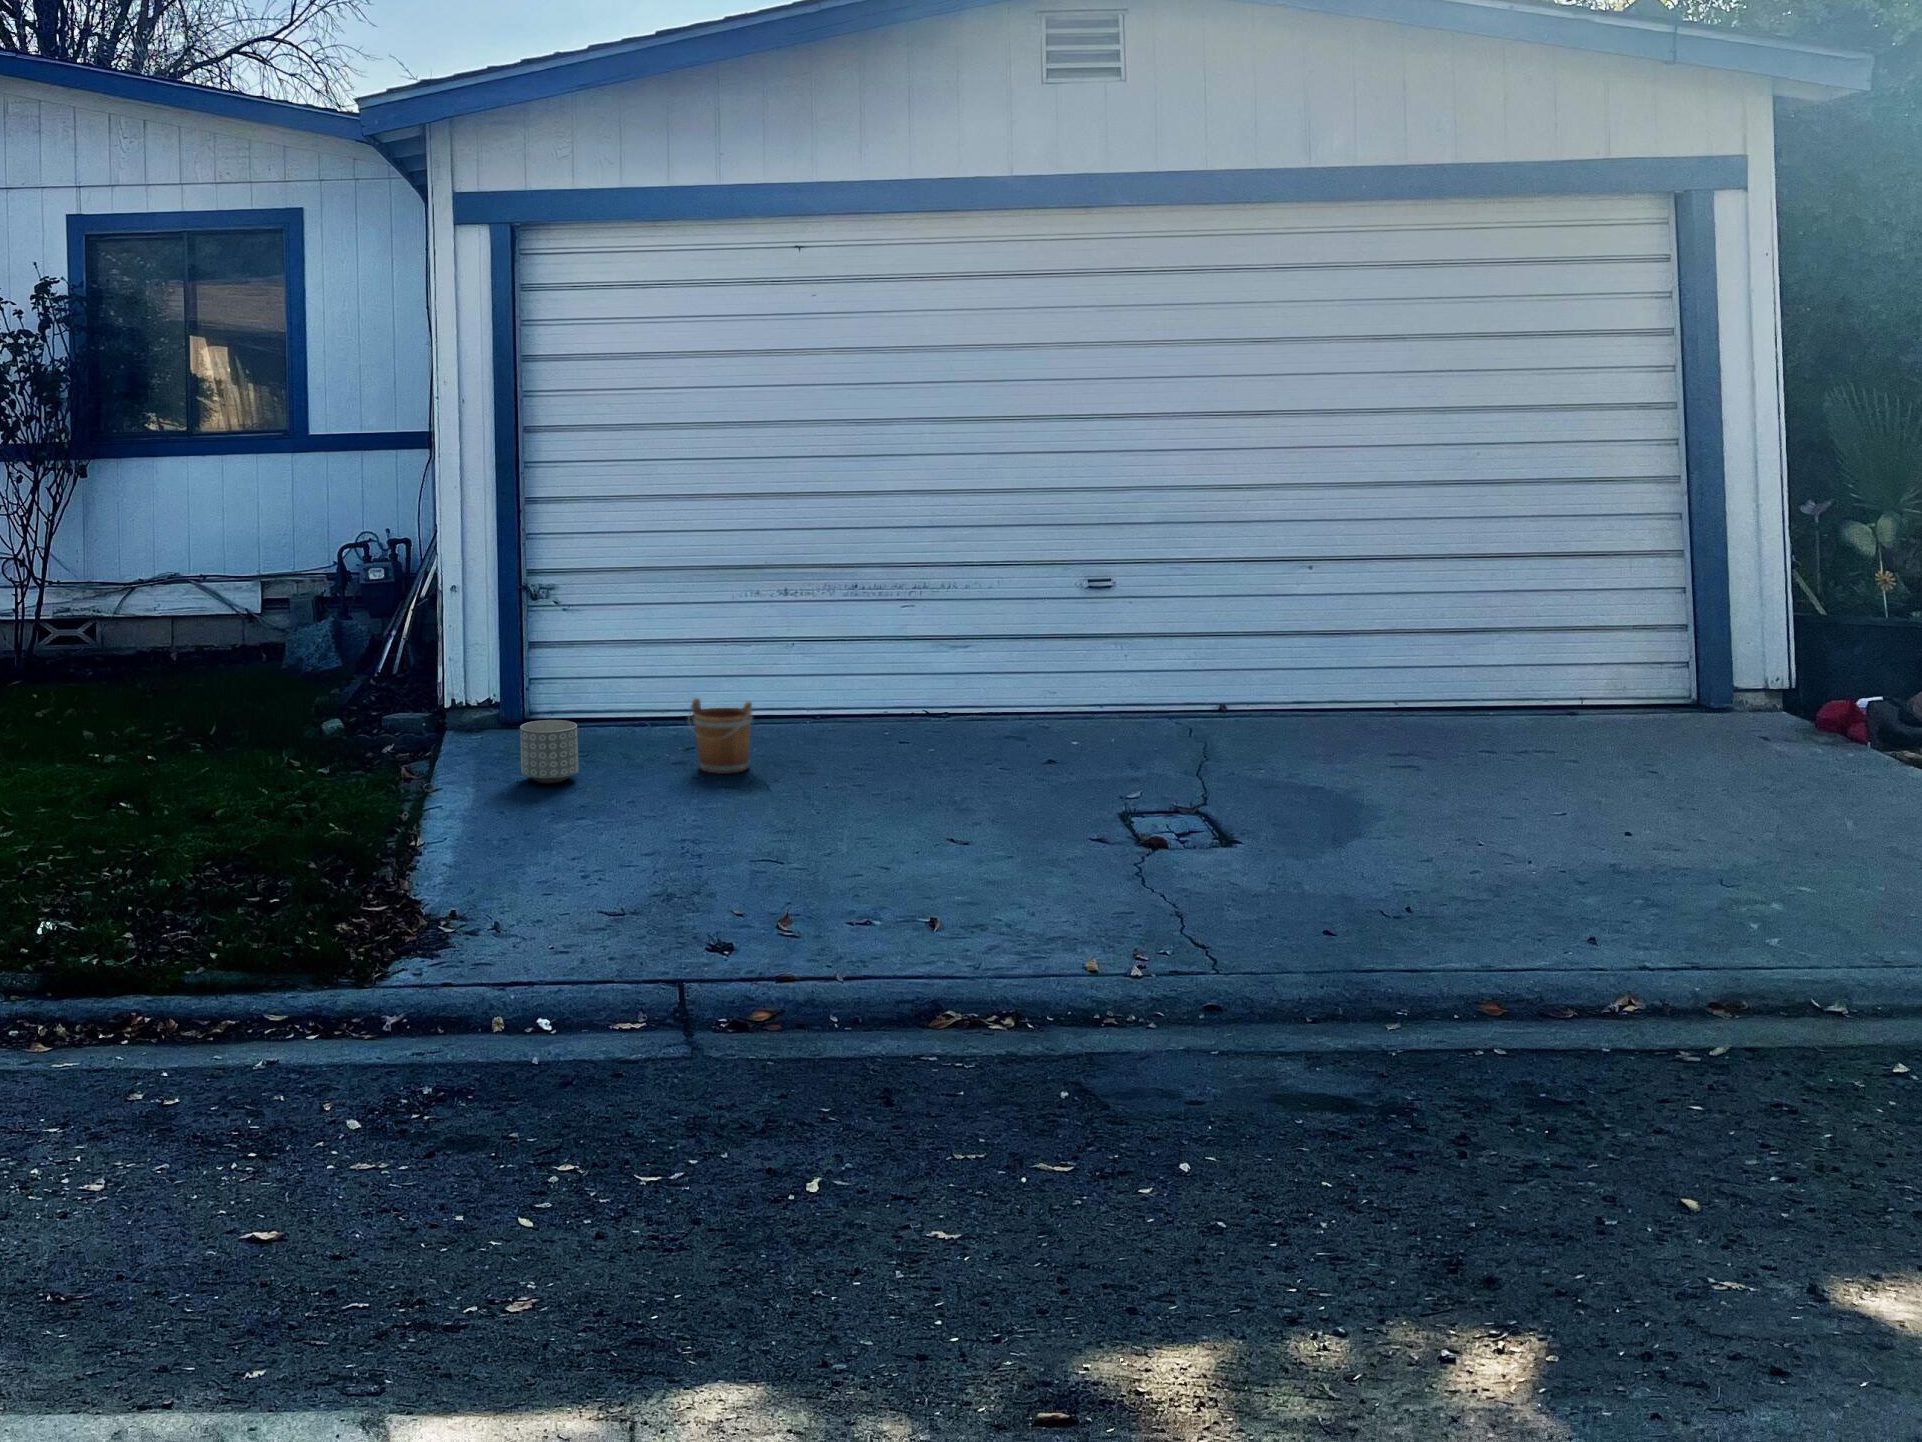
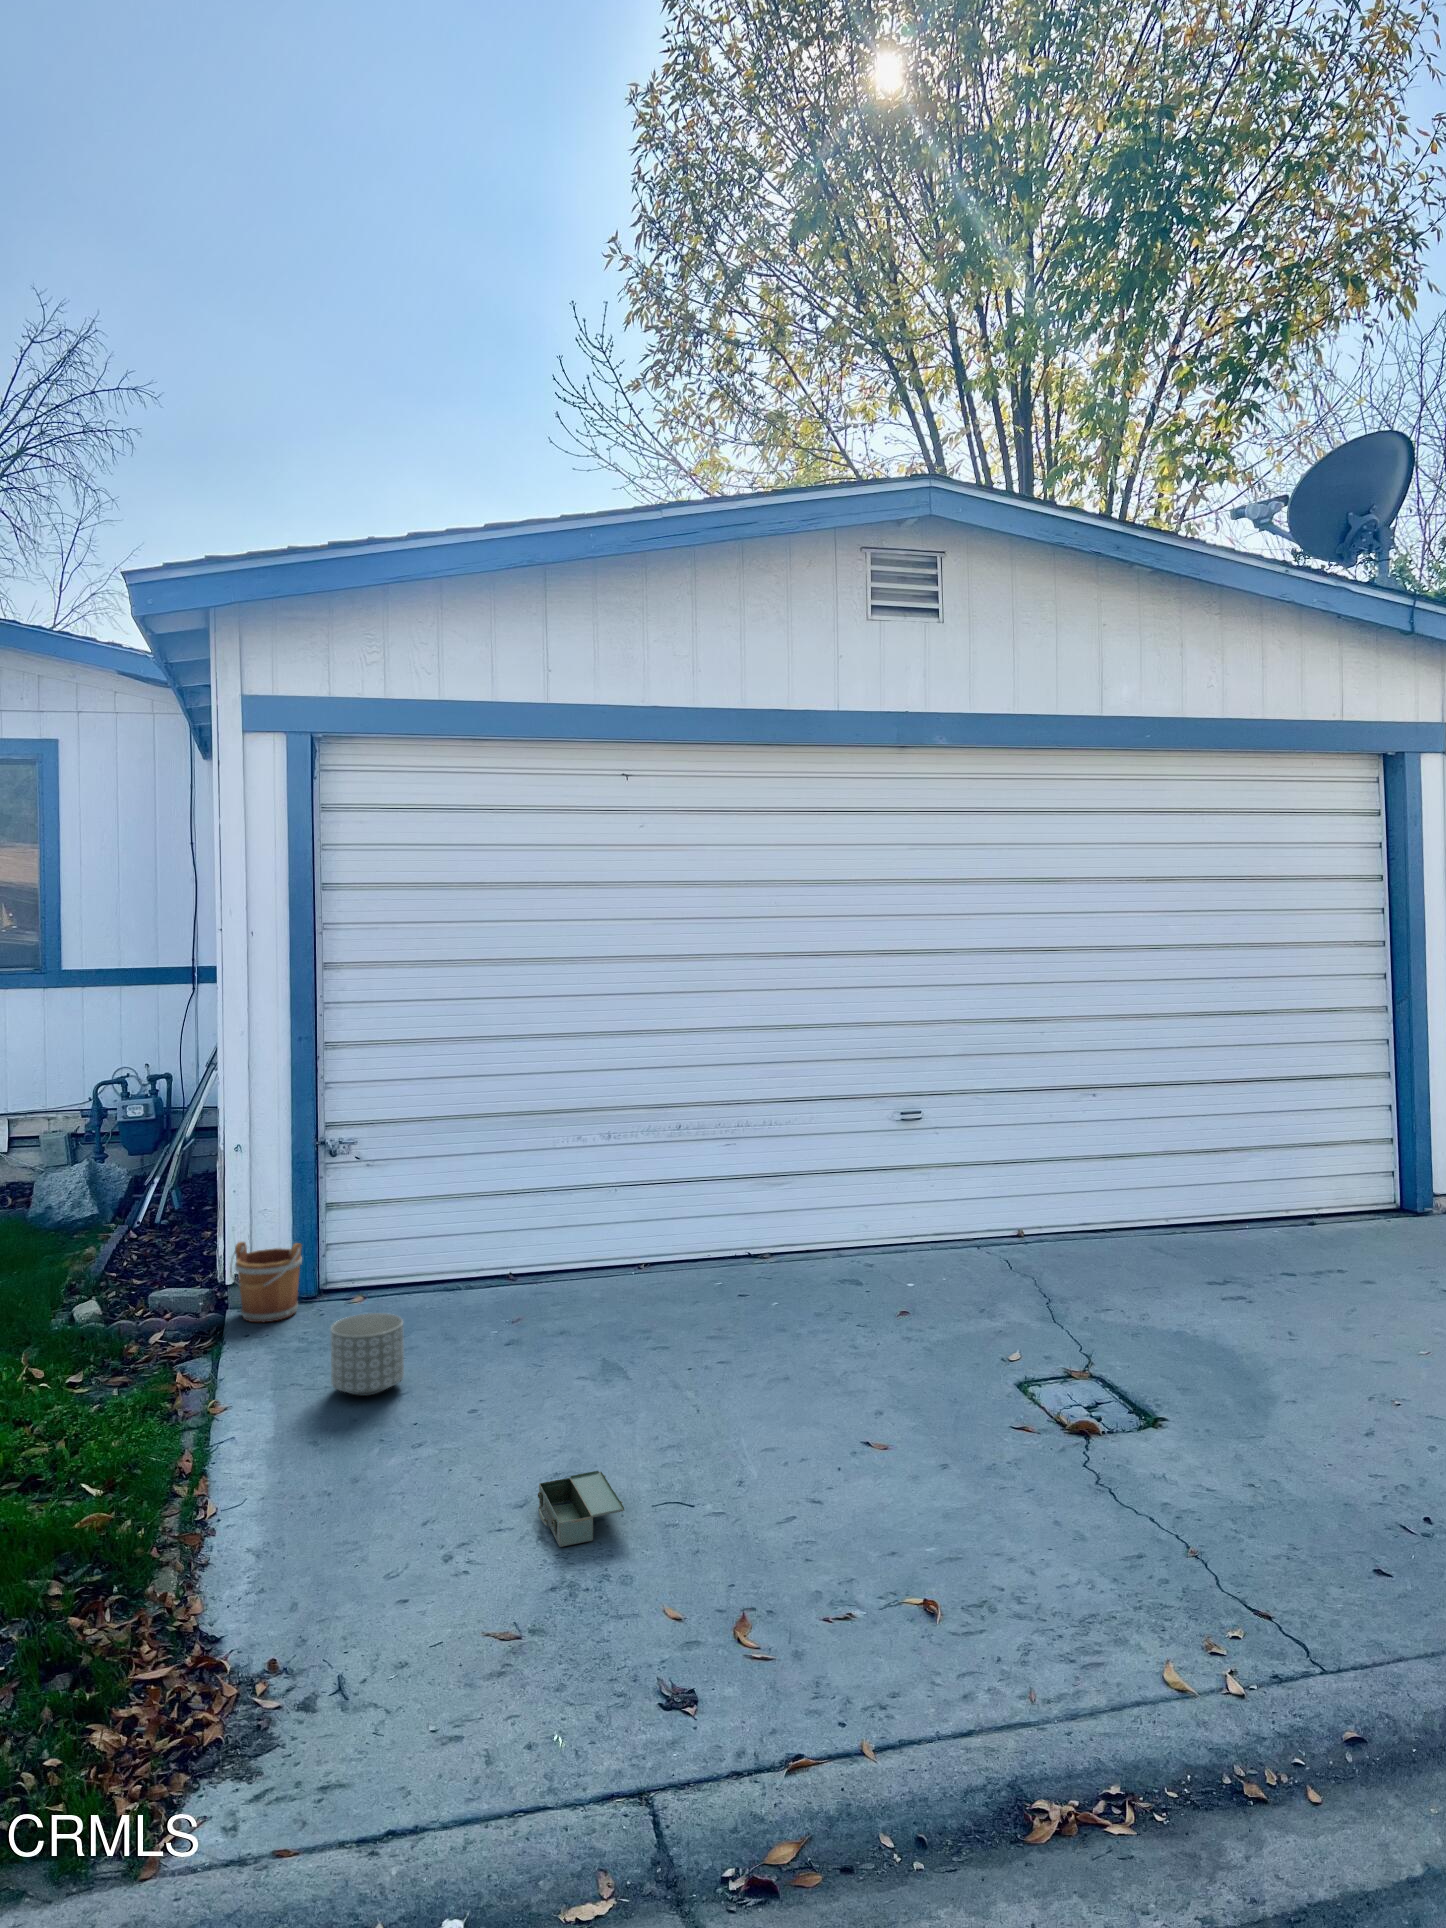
bucket: present [688,699,753,774] -> present [230,1242,302,1322]
toolbox: none [660,830,721,871] -> present [538,1471,625,1547]

